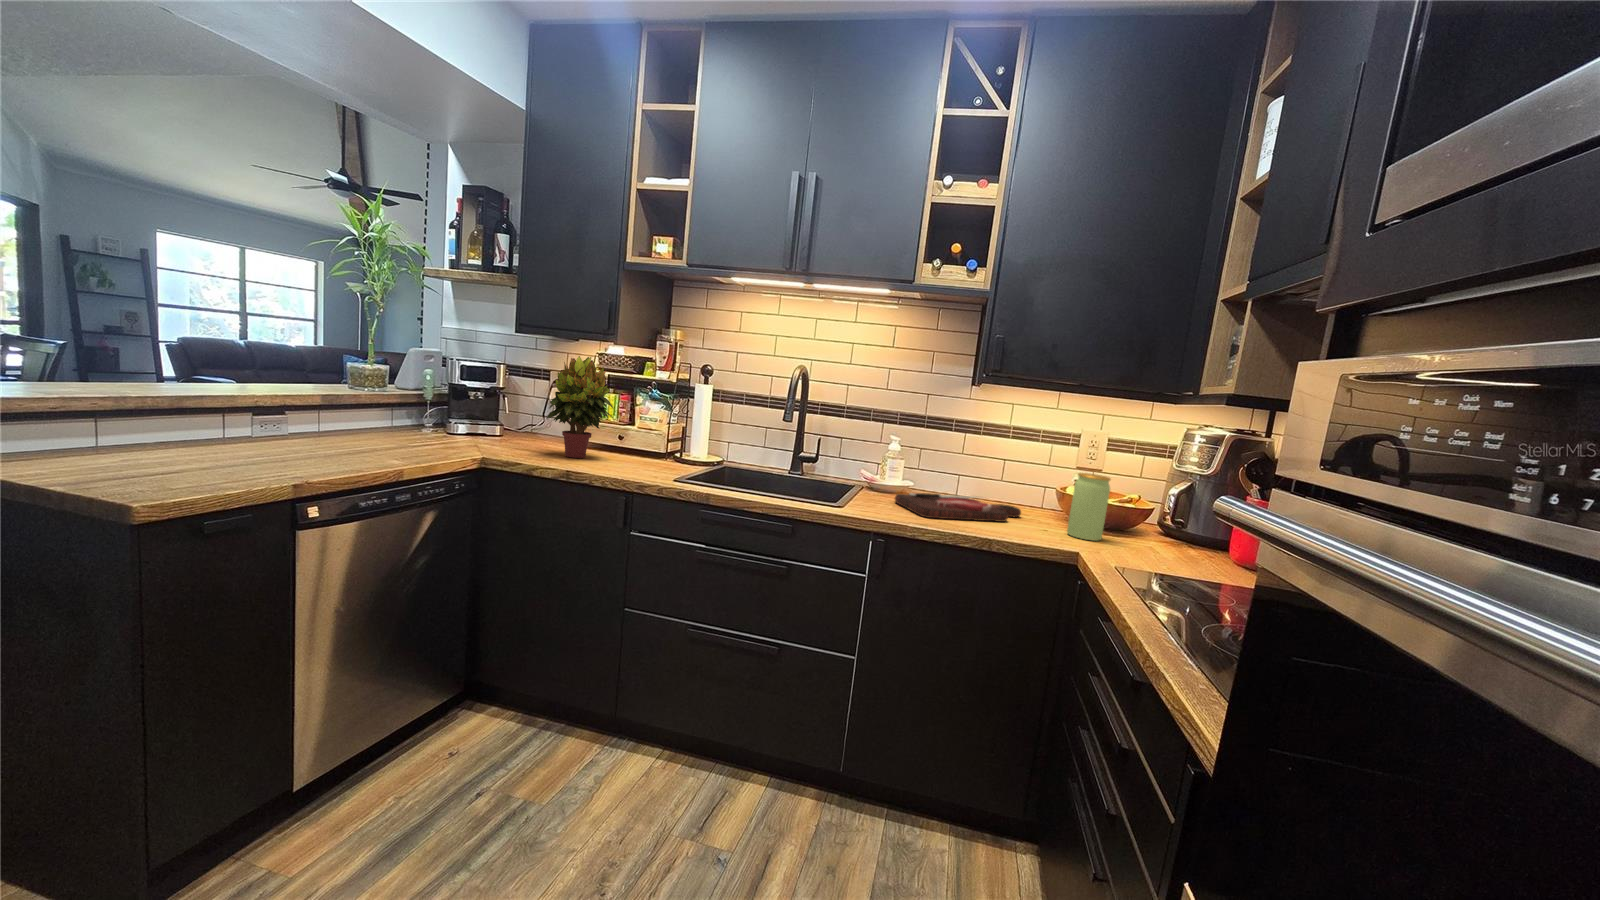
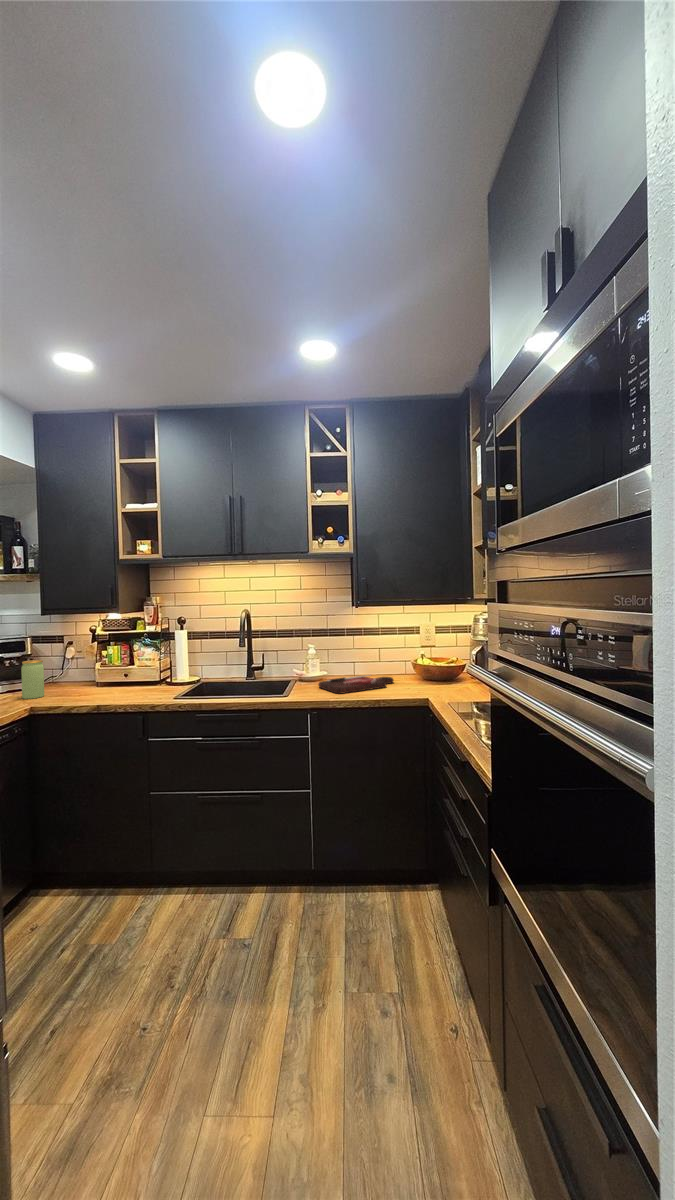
potted plant: present [546,356,613,458] -> none [72,626,123,697]
jar: present [1067,473,1111,541] -> present [21,660,44,699]

